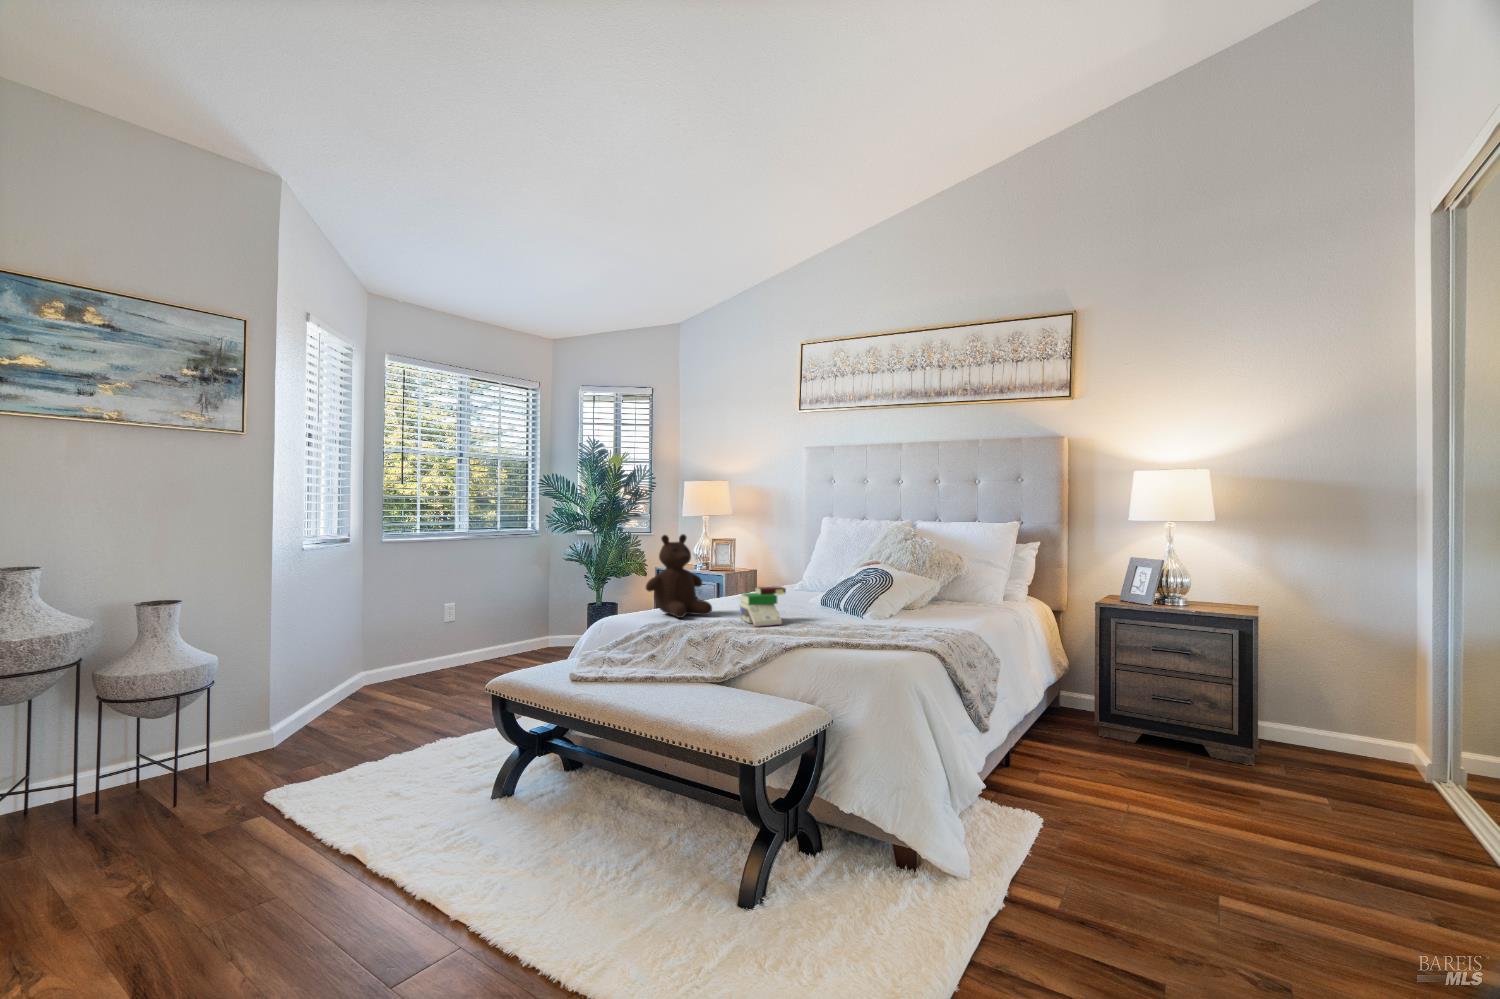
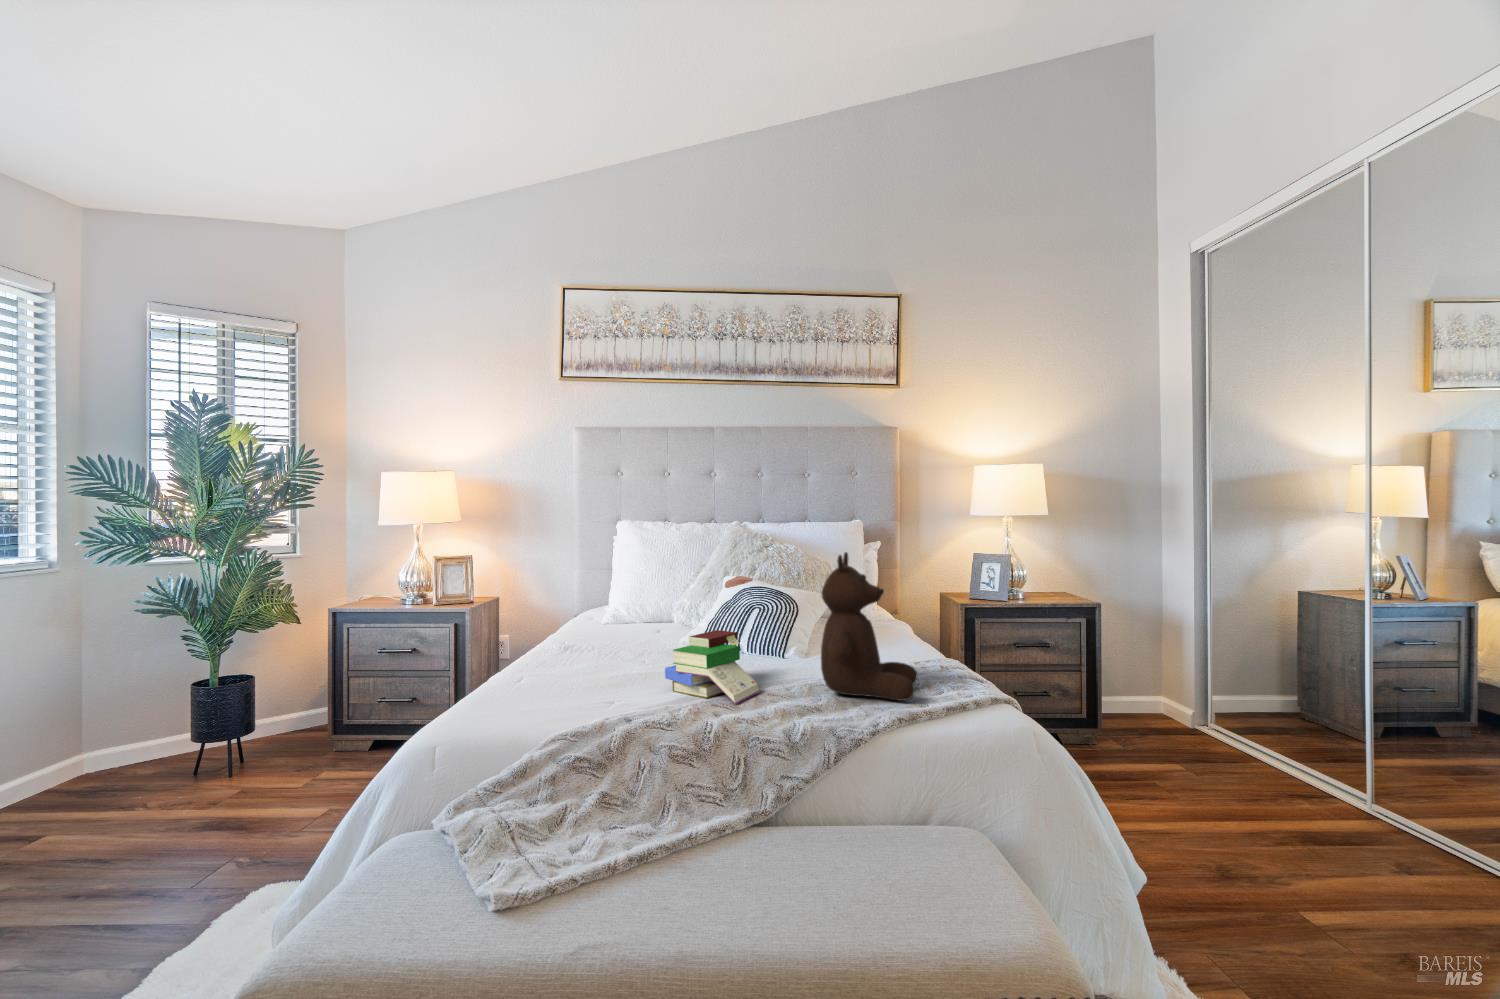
teddy bear: present [646,534,712,618] -> present [821,552,917,701]

